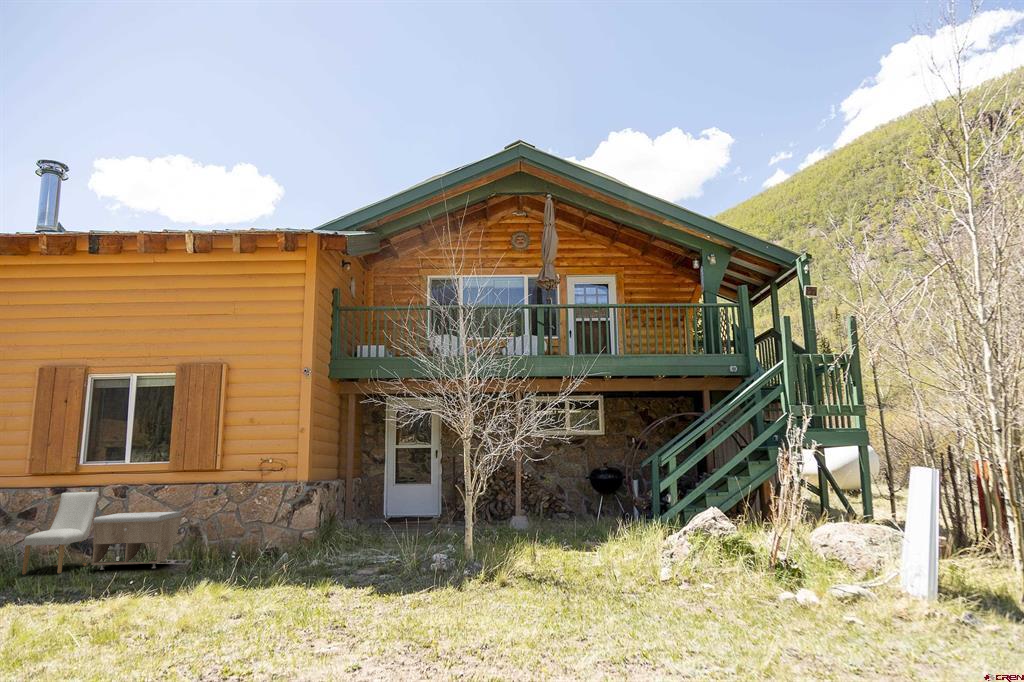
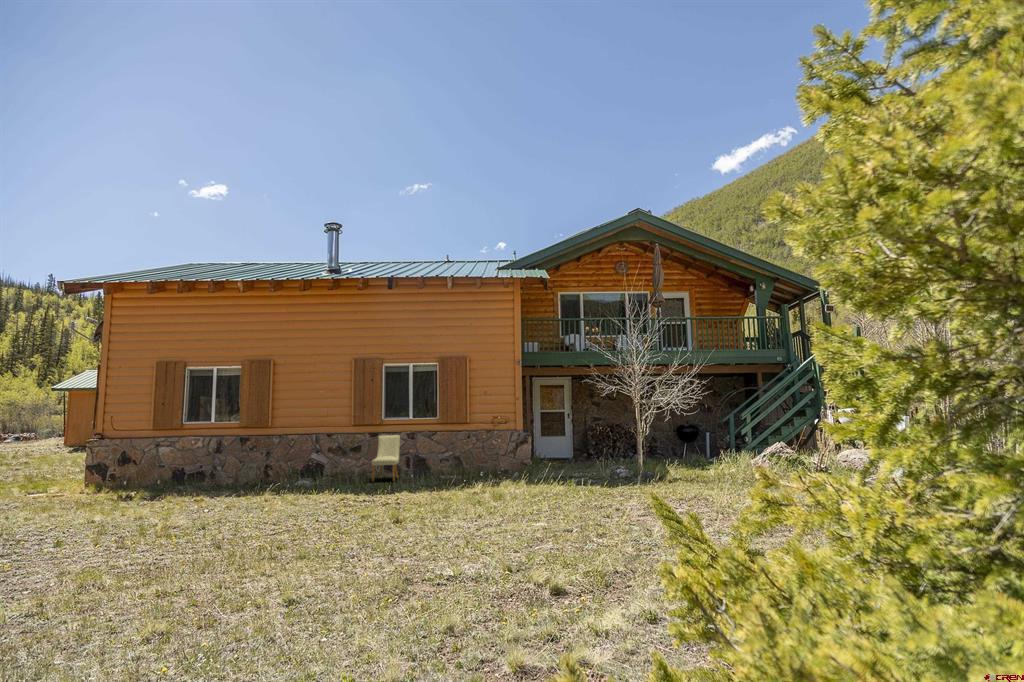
storage bench: present [91,512,181,570] -> none [409,447,451,480]

